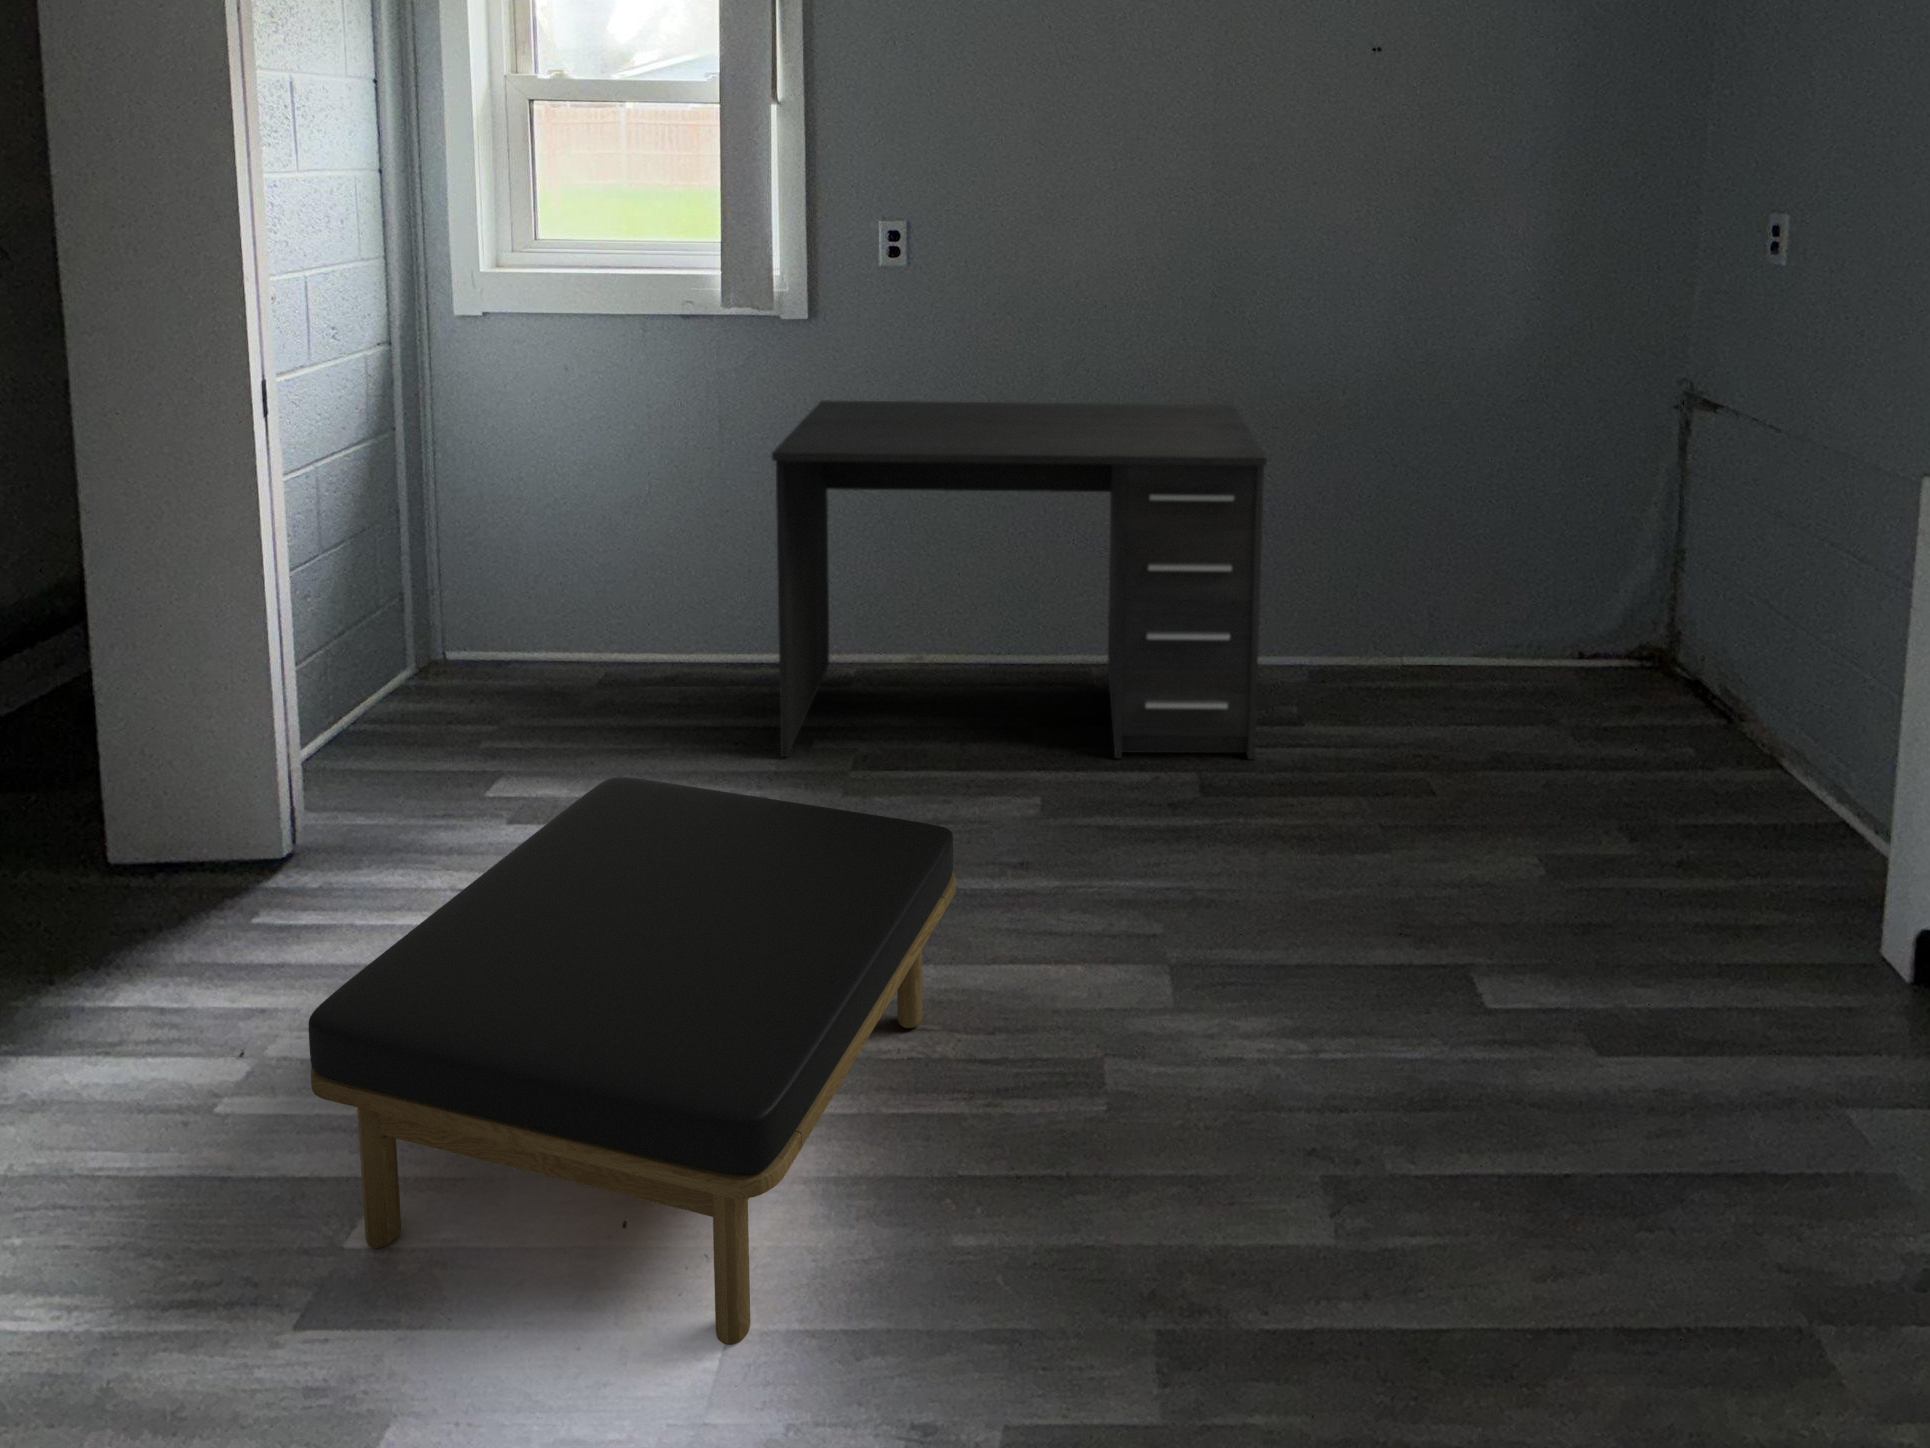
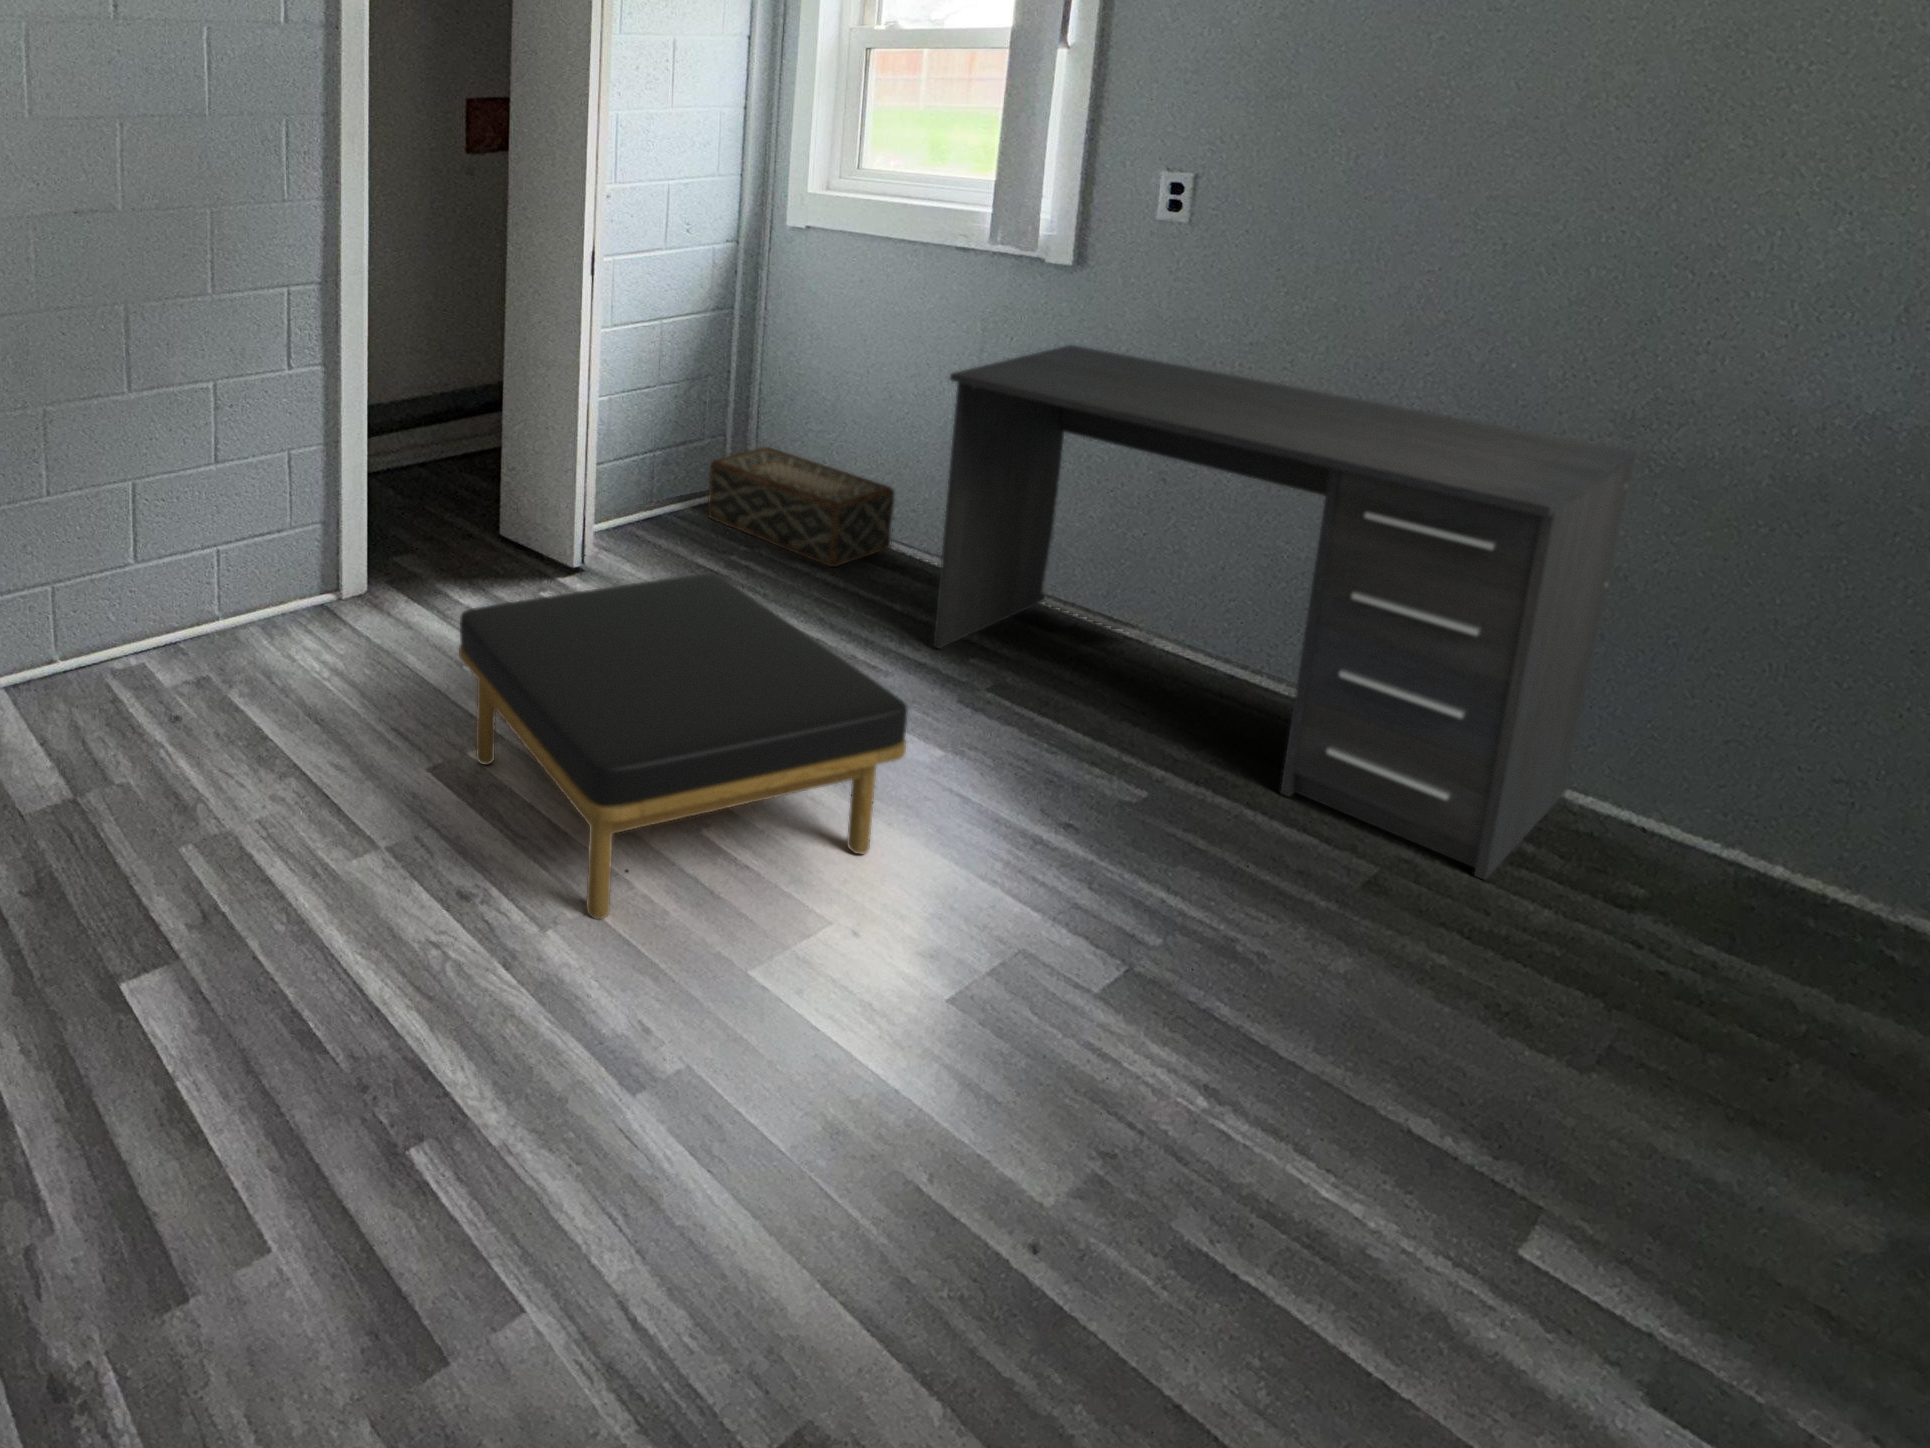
woven basket: none [409,595,651,715] -> present [708,447,895,567]

